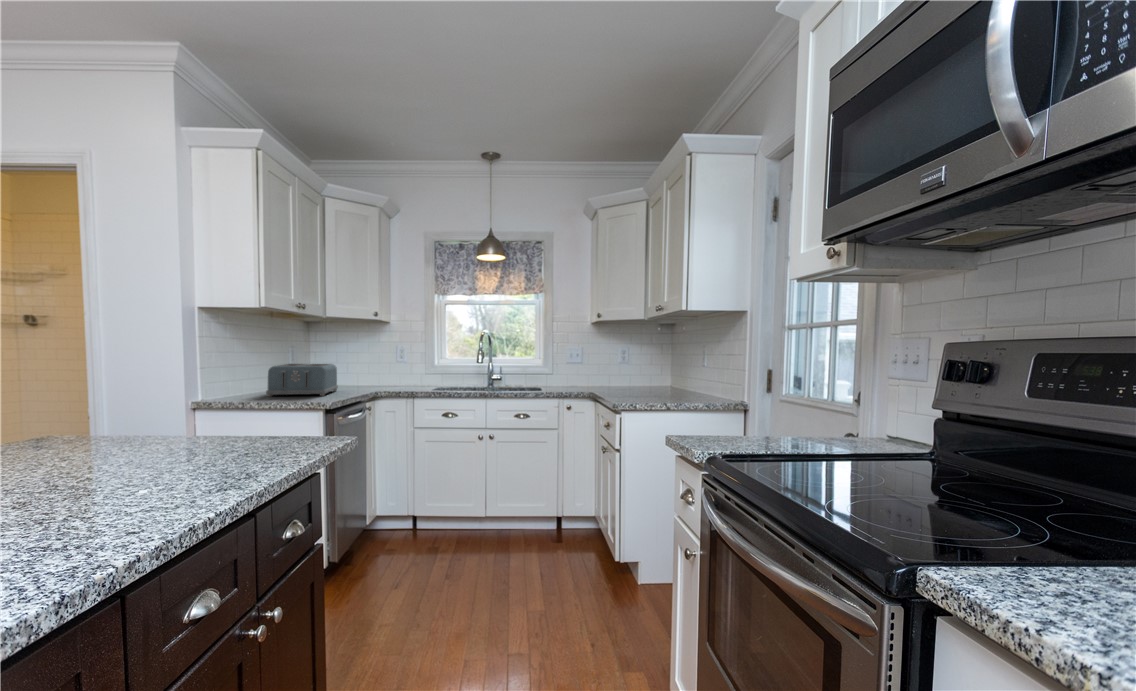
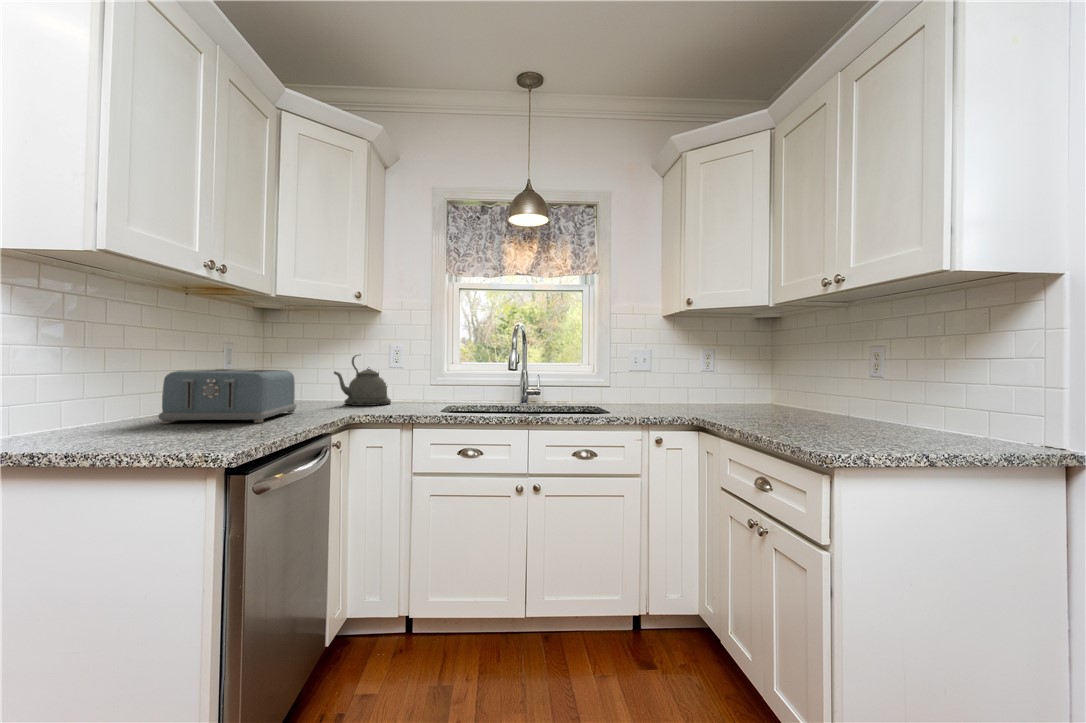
kettle: none [358,351,397,387] -> present [334,355,391,406]

